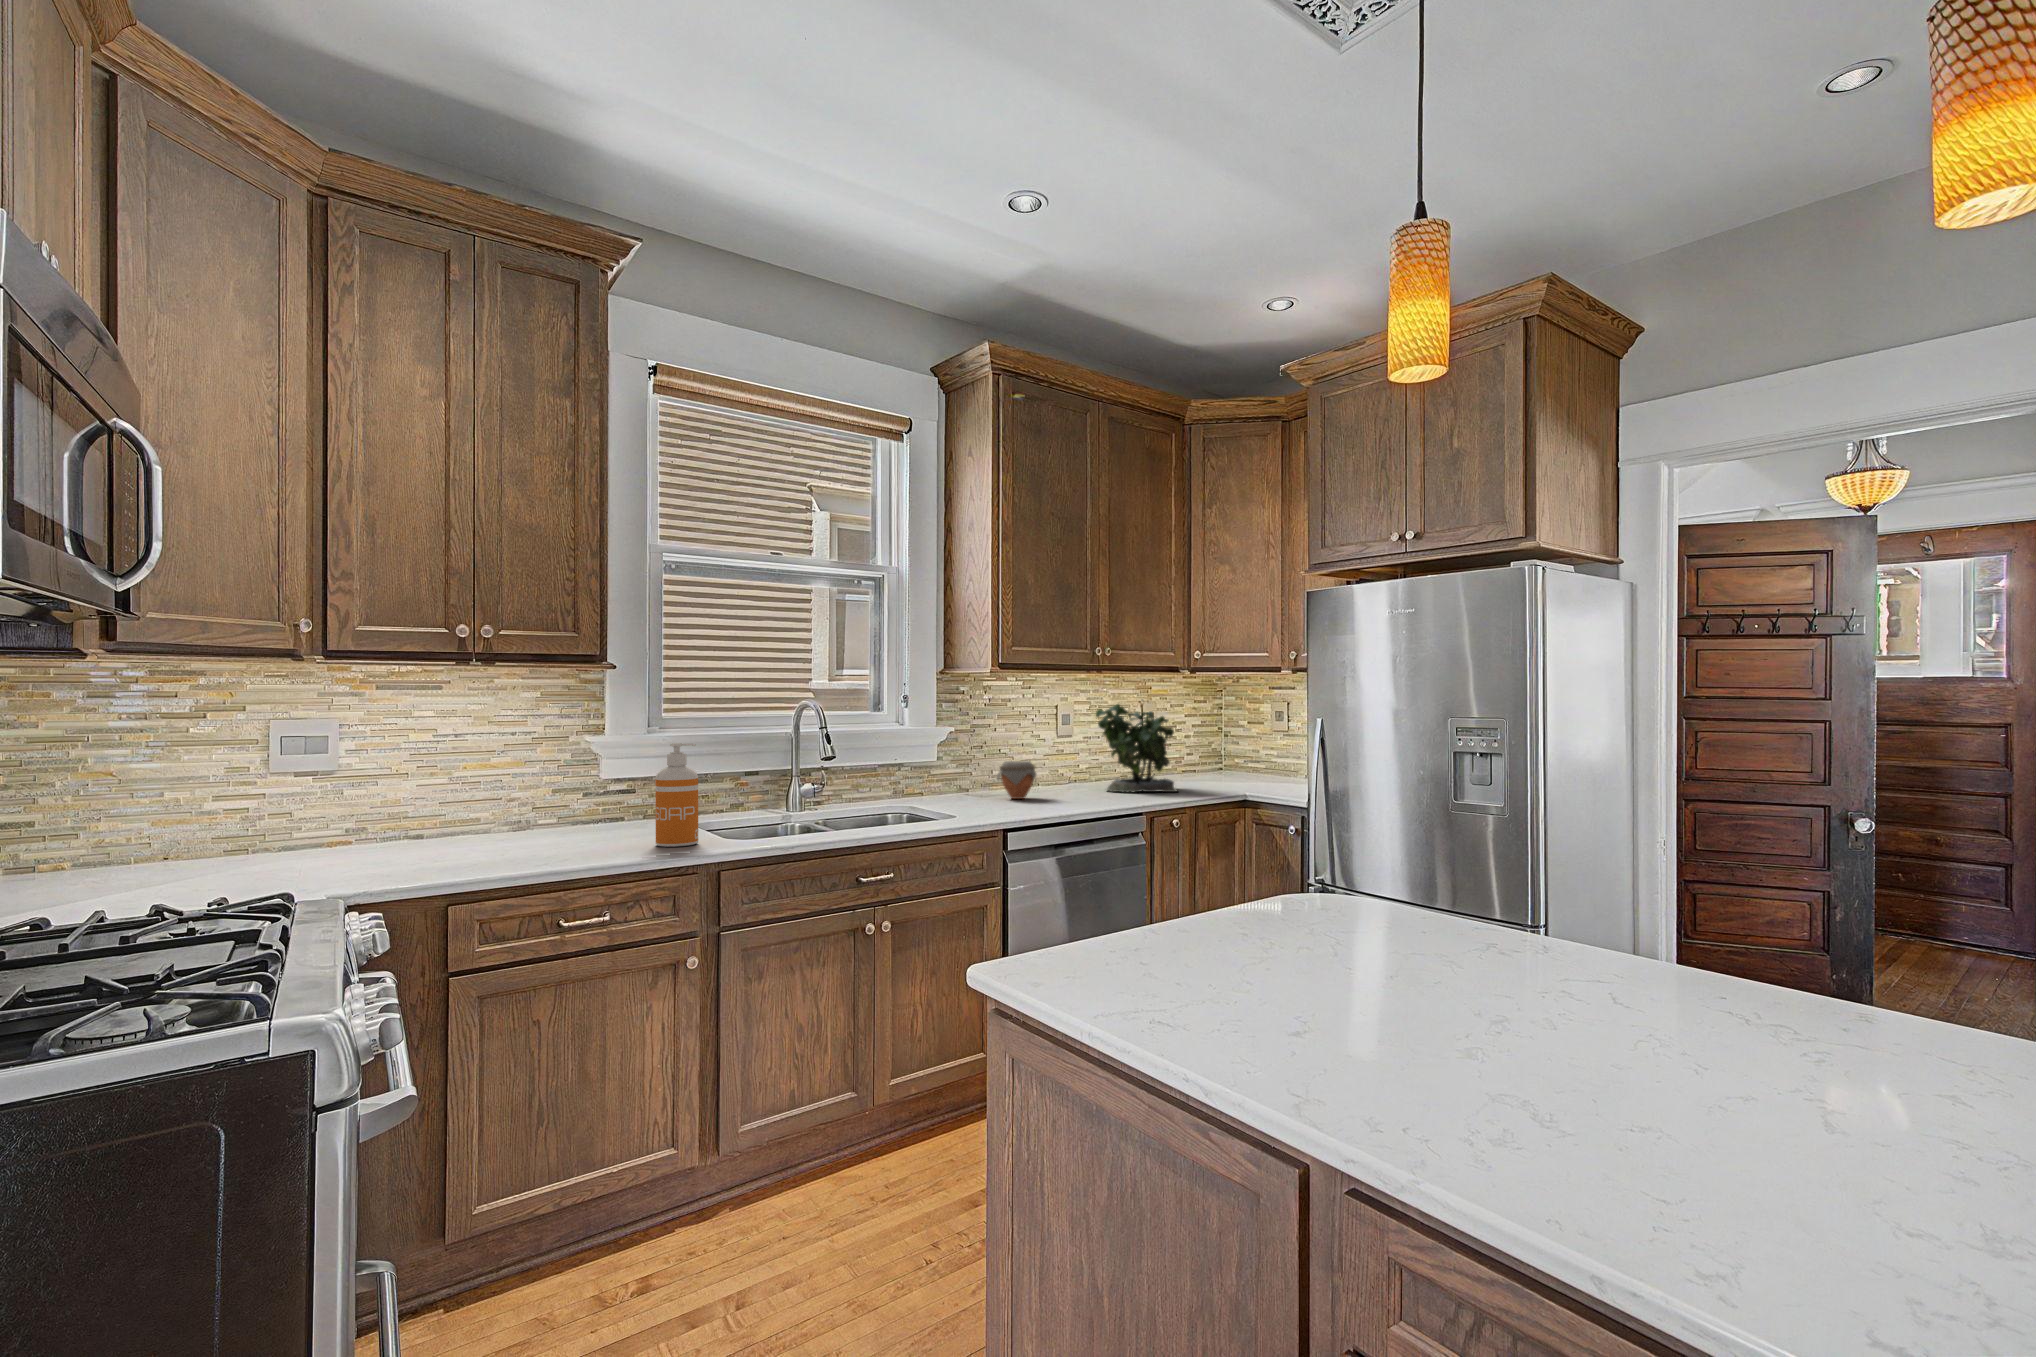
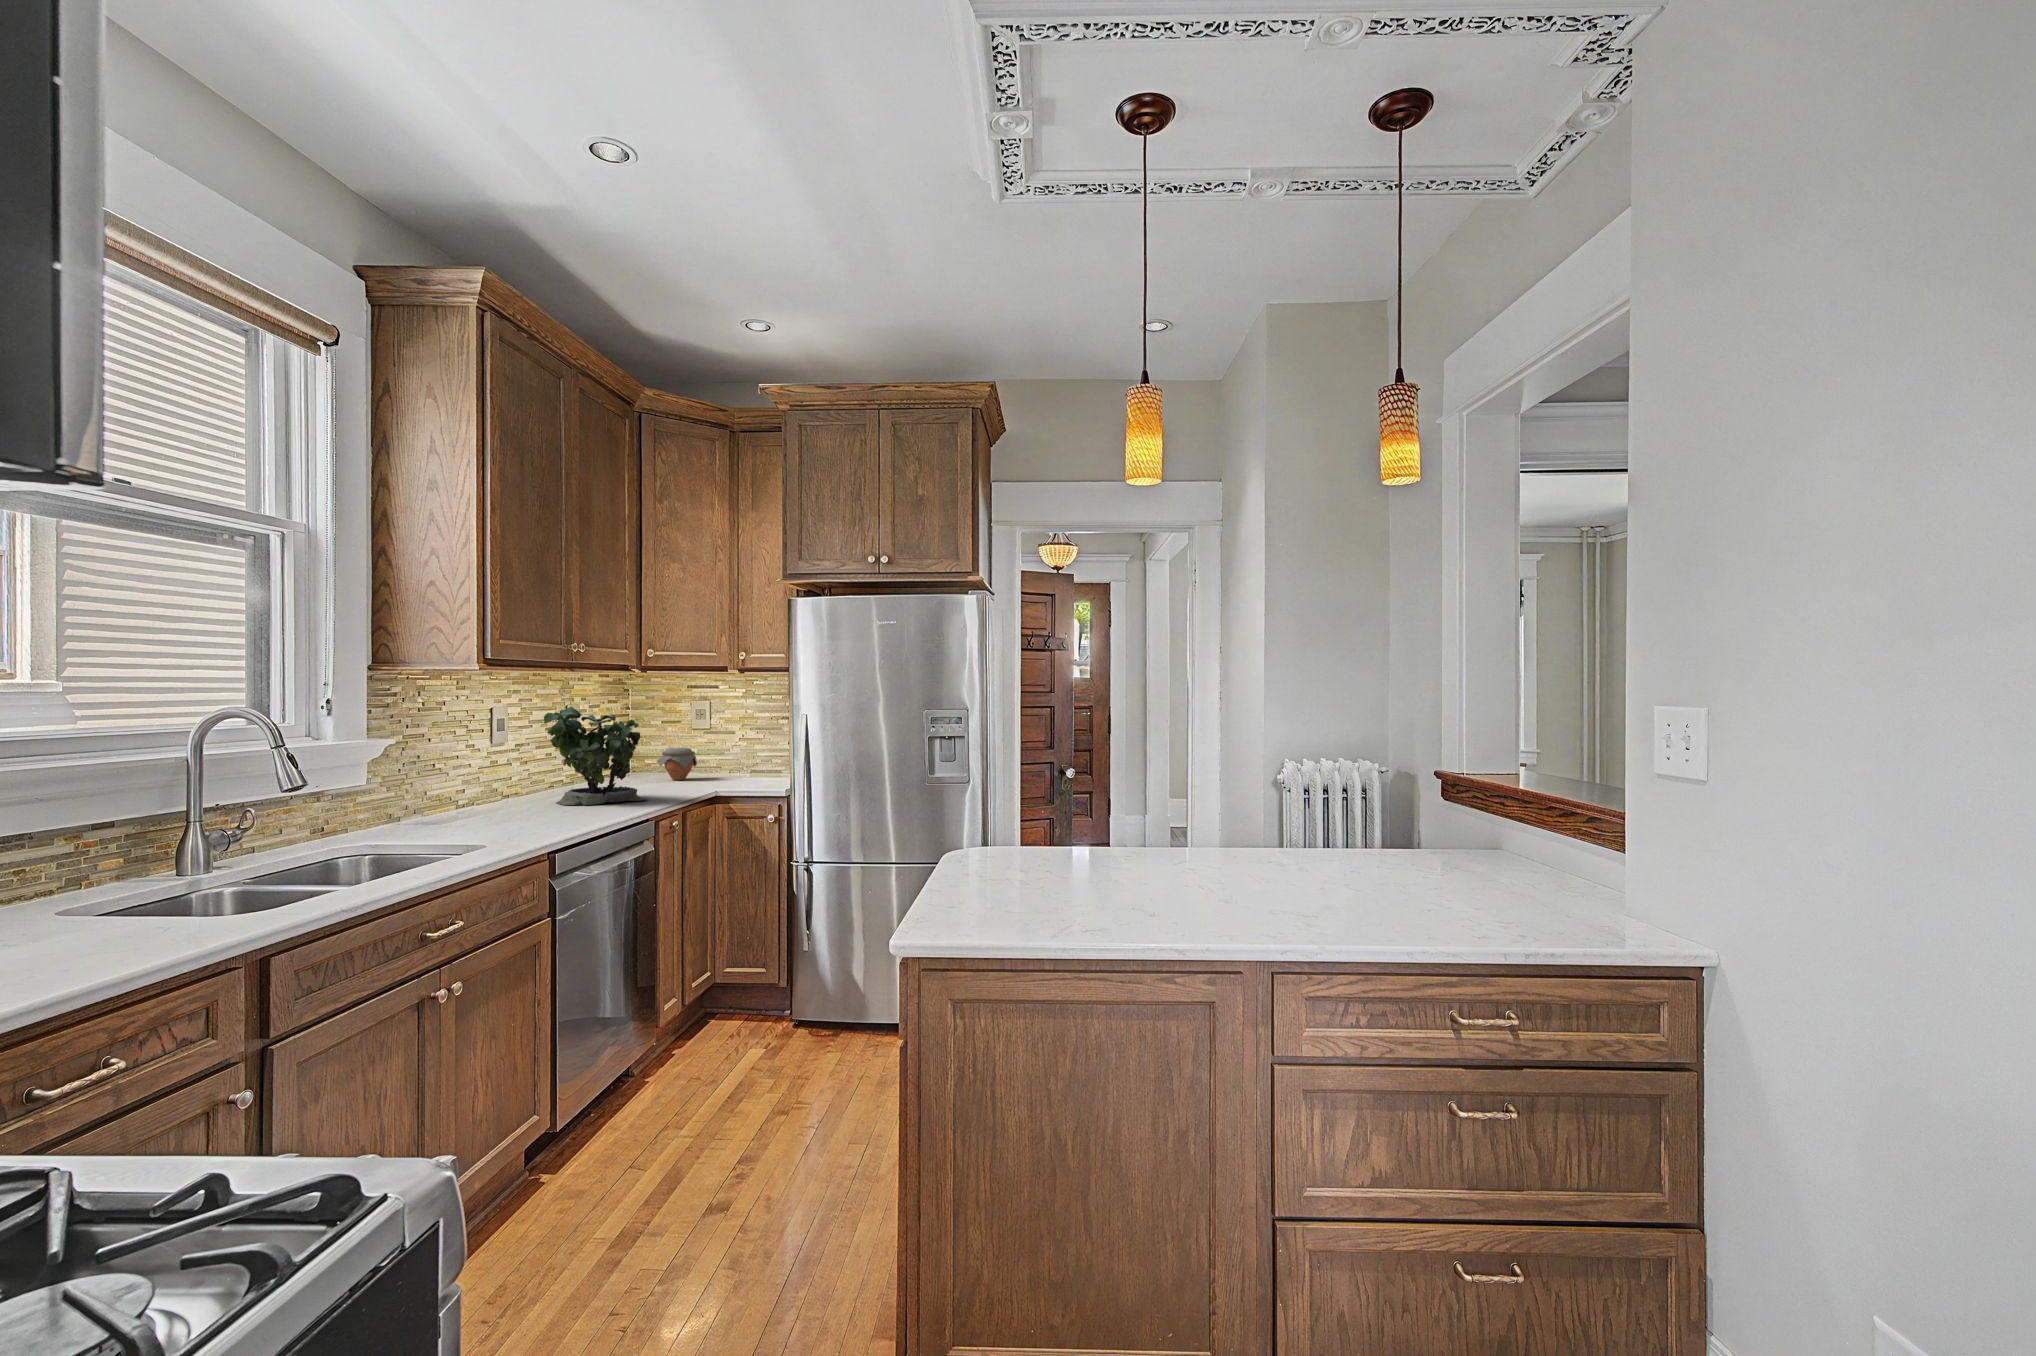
soap dispenser: present [655,743,698,847] -> none [62,786,151,960]
jar: present [997,761,1036,799] -> present [658,748,697,780]

